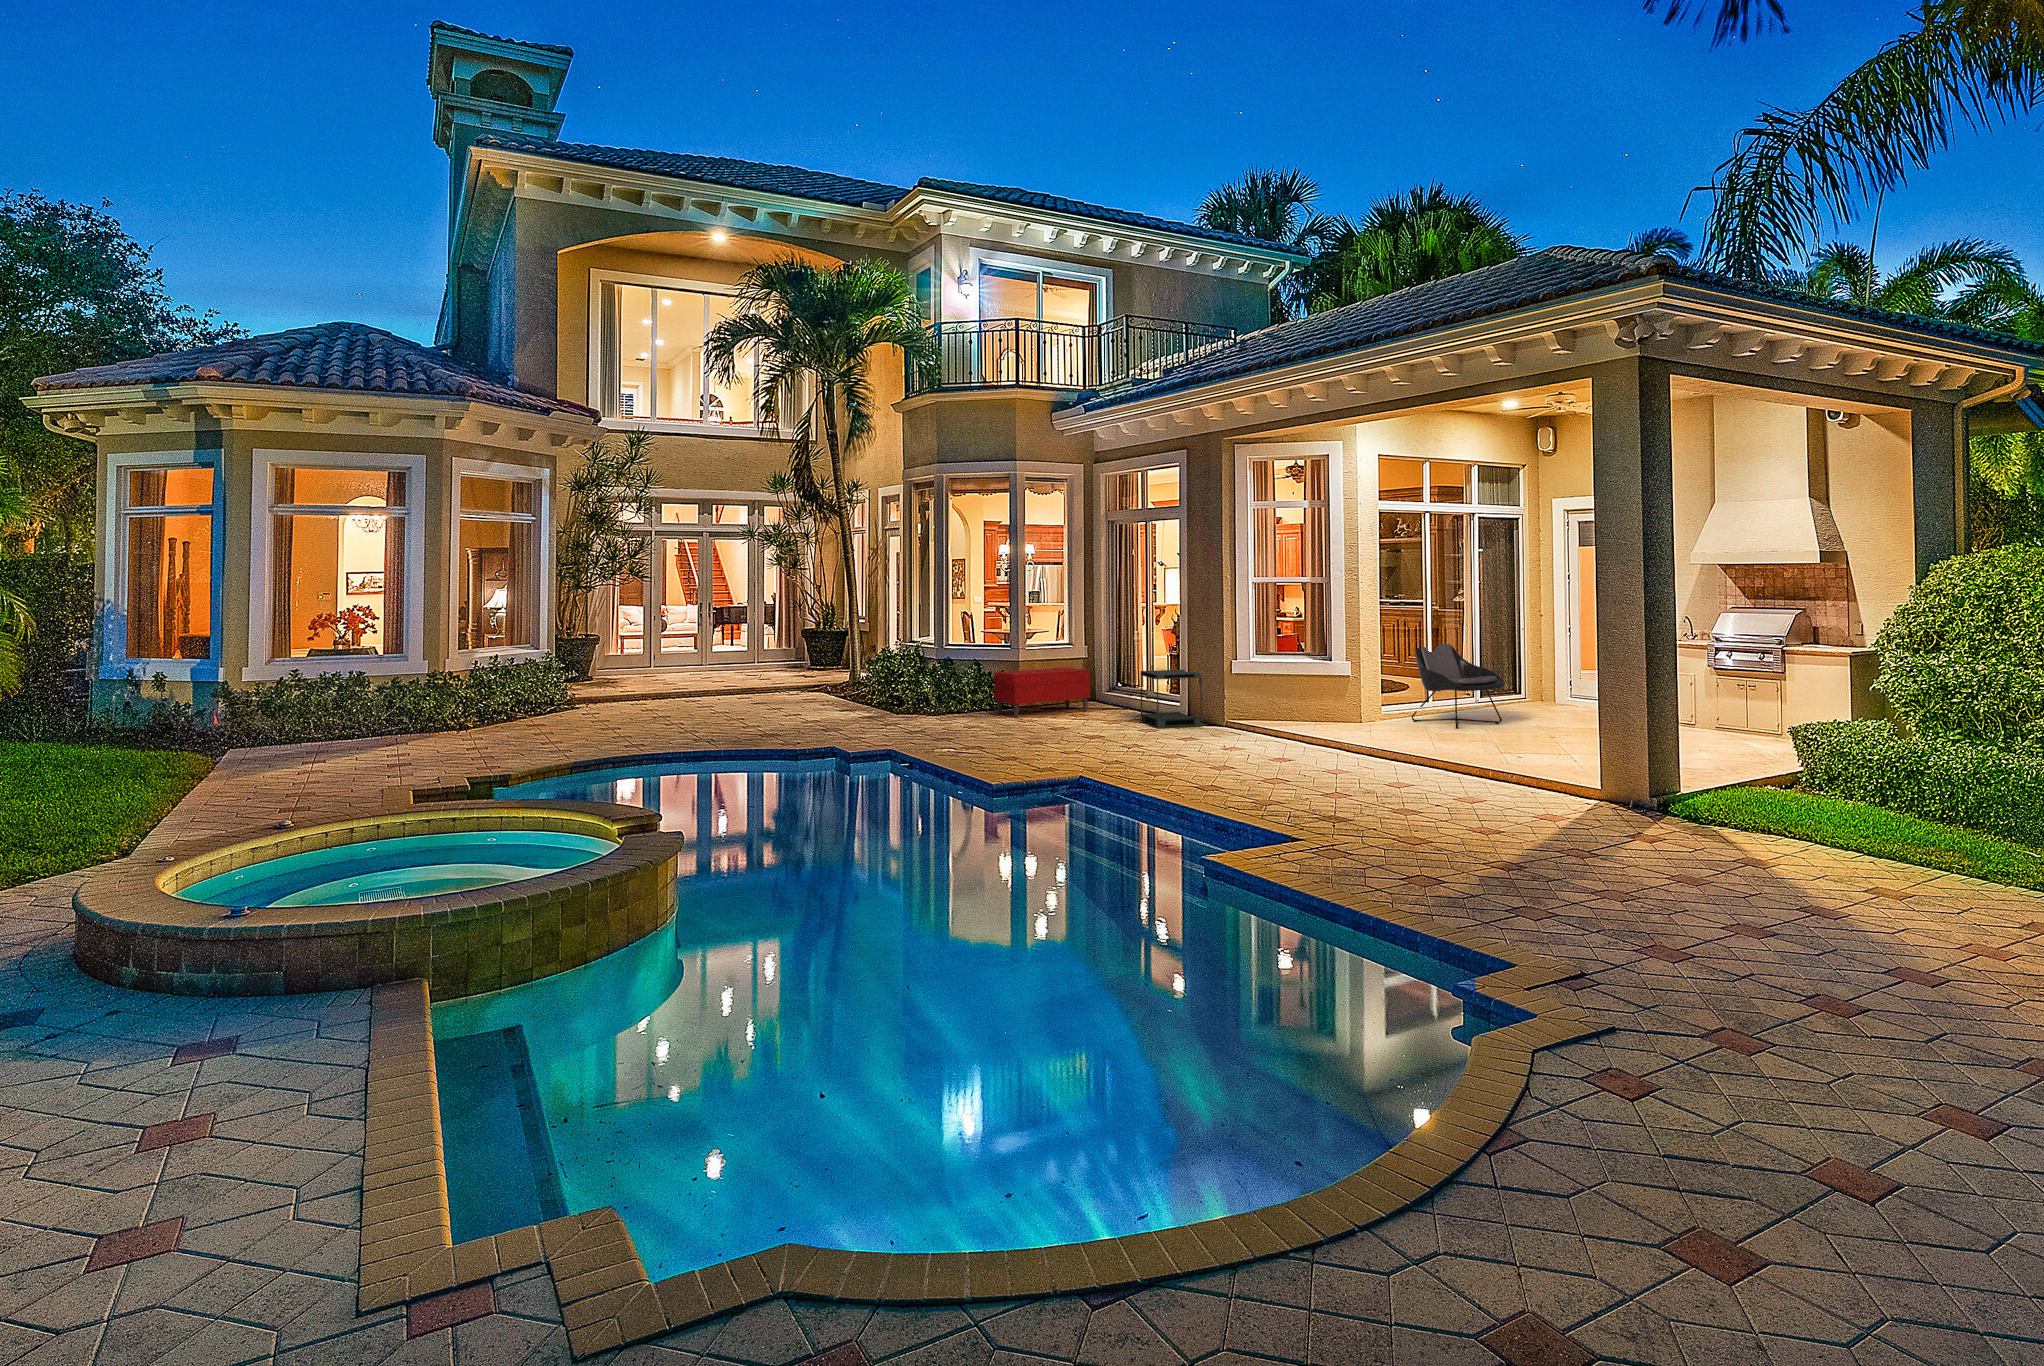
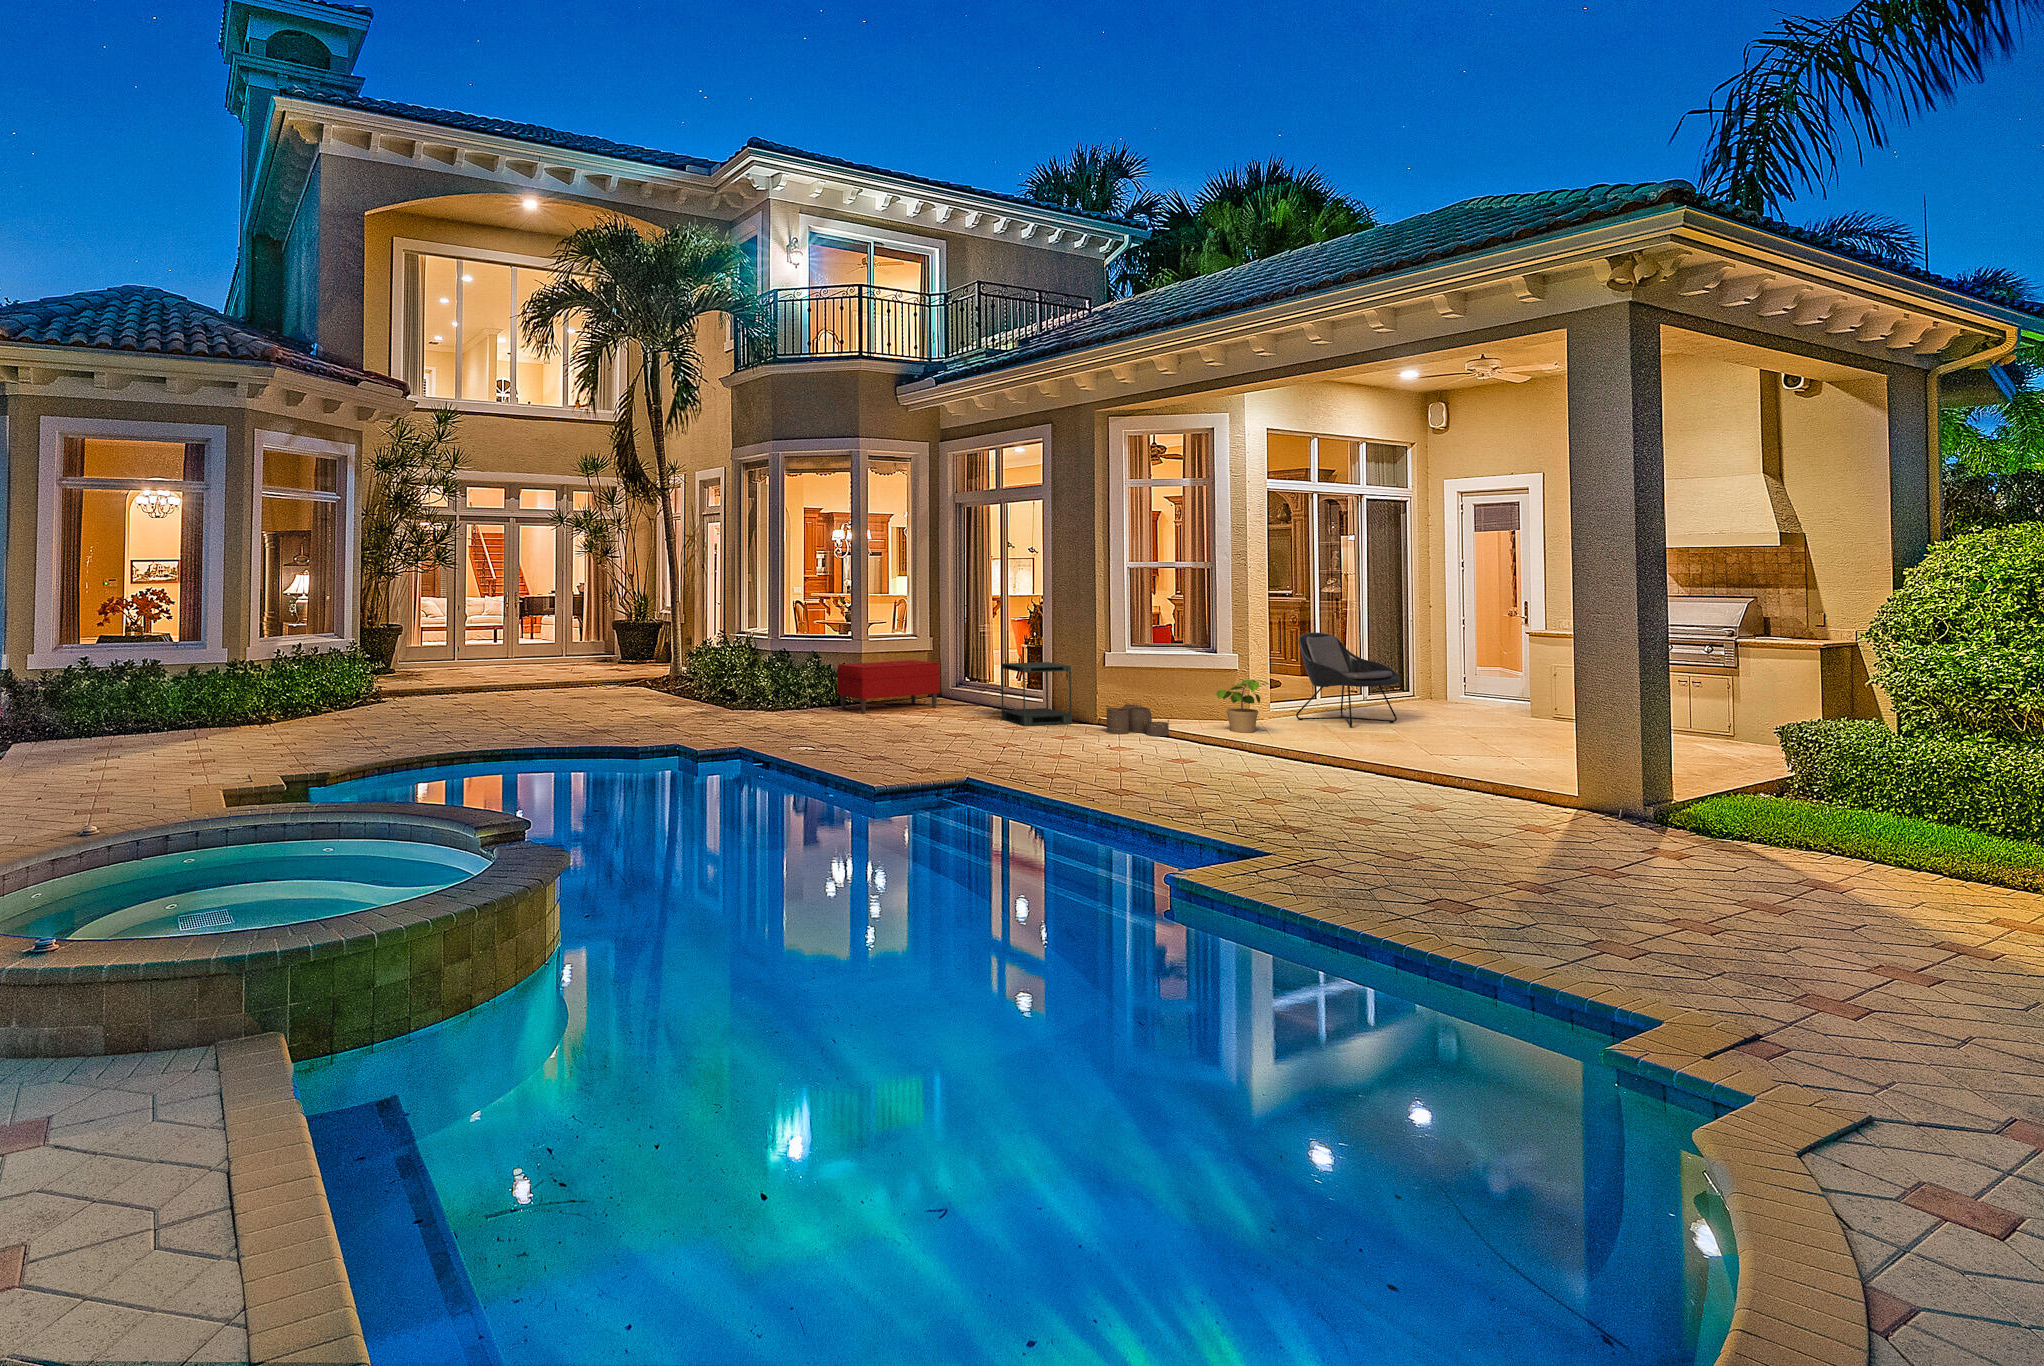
potted plant: none [1331,686,1376,734] -> present [1217,680,1270,733]
woven basket: none [1230,706,1285,737] -> present [1106,703,1169,736]

